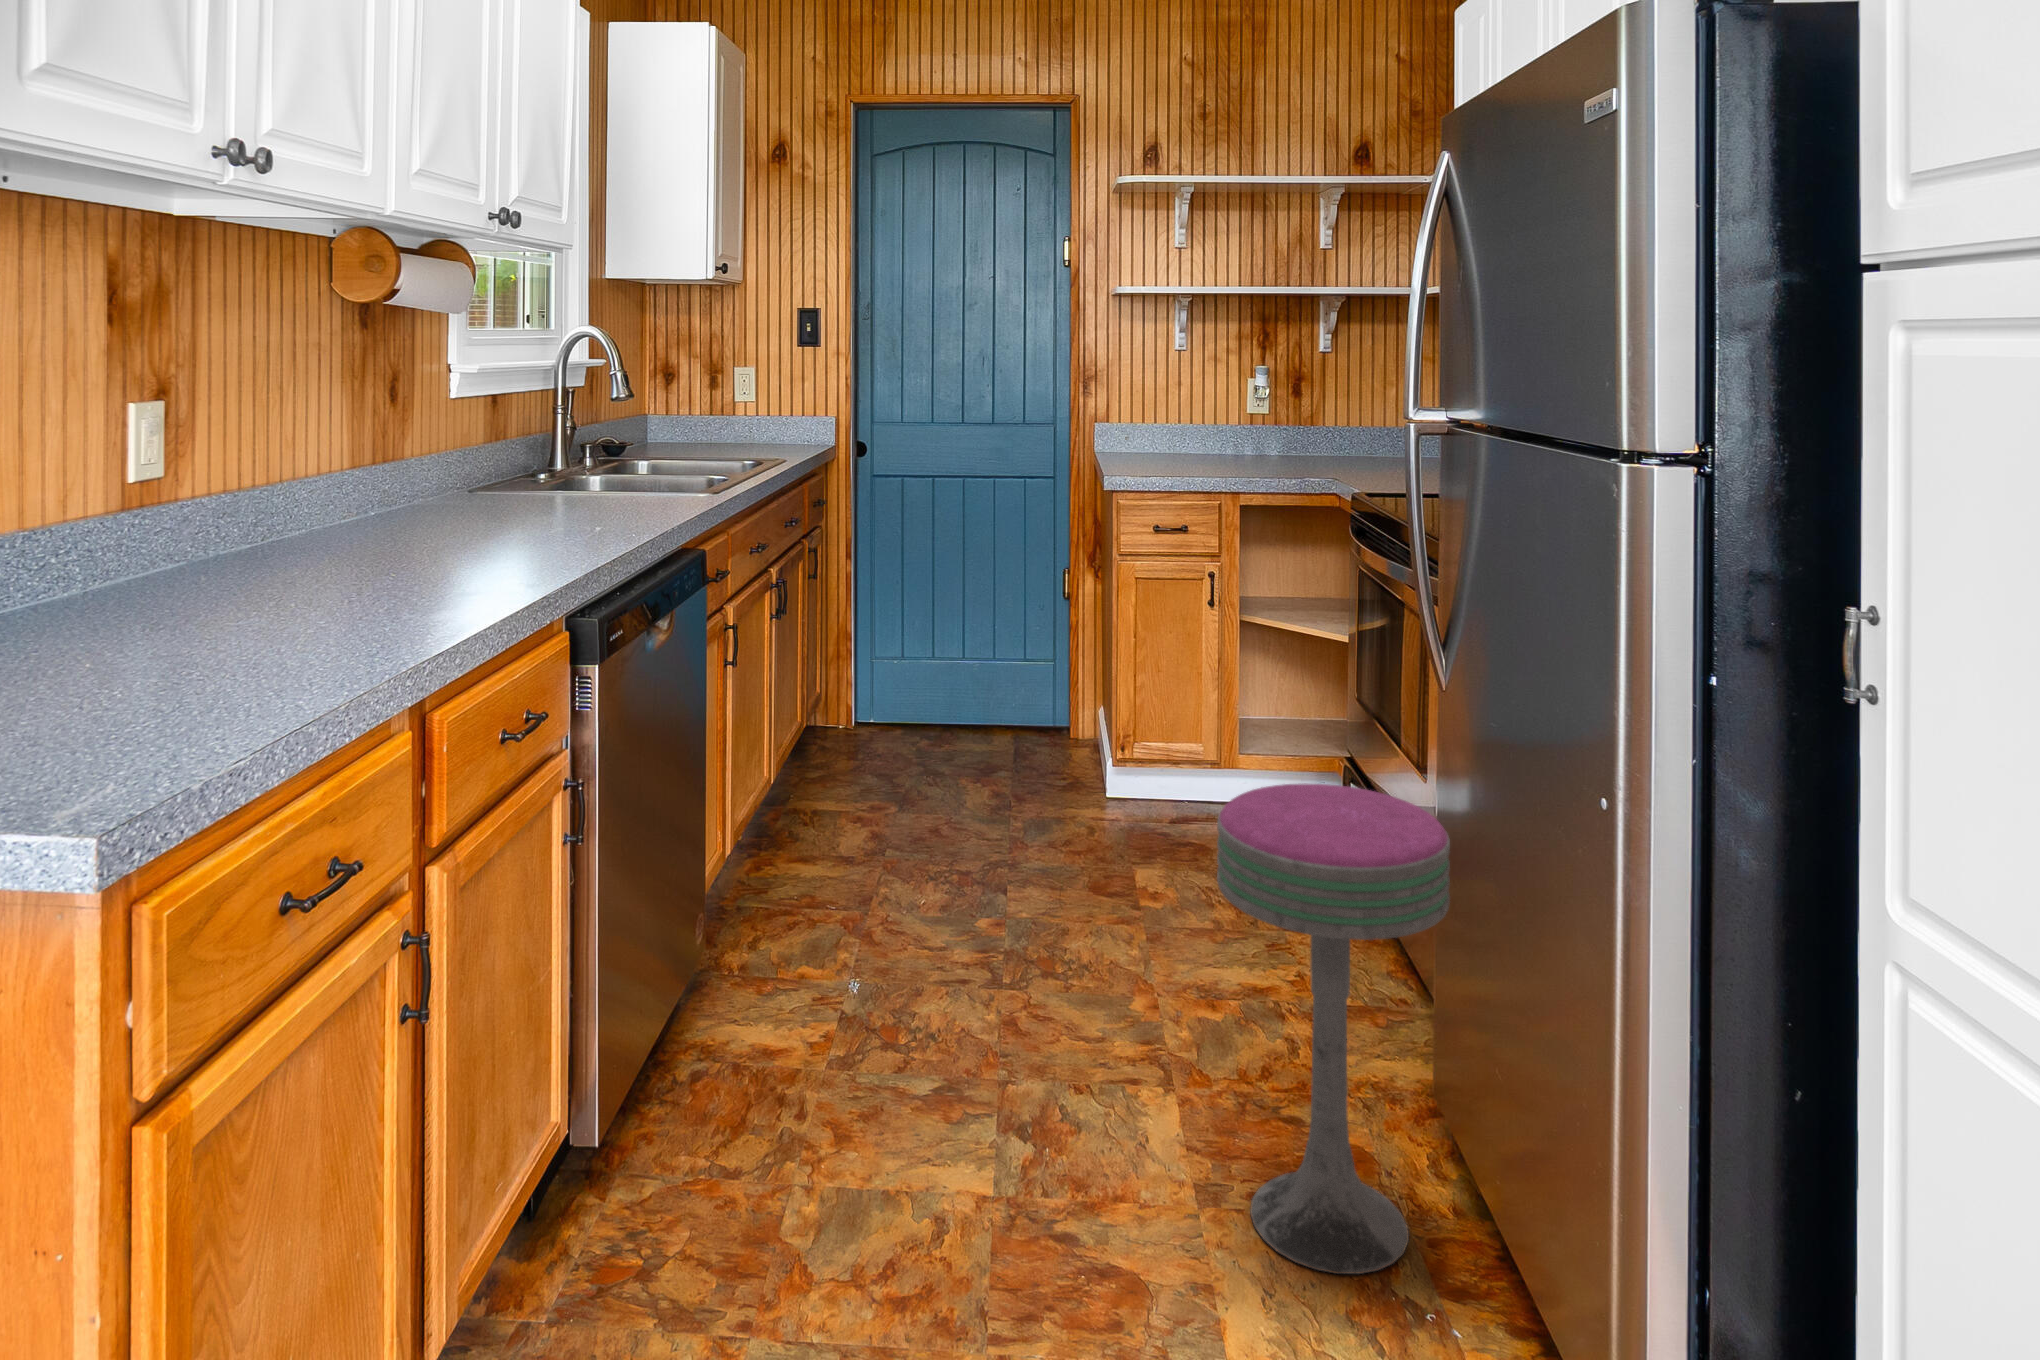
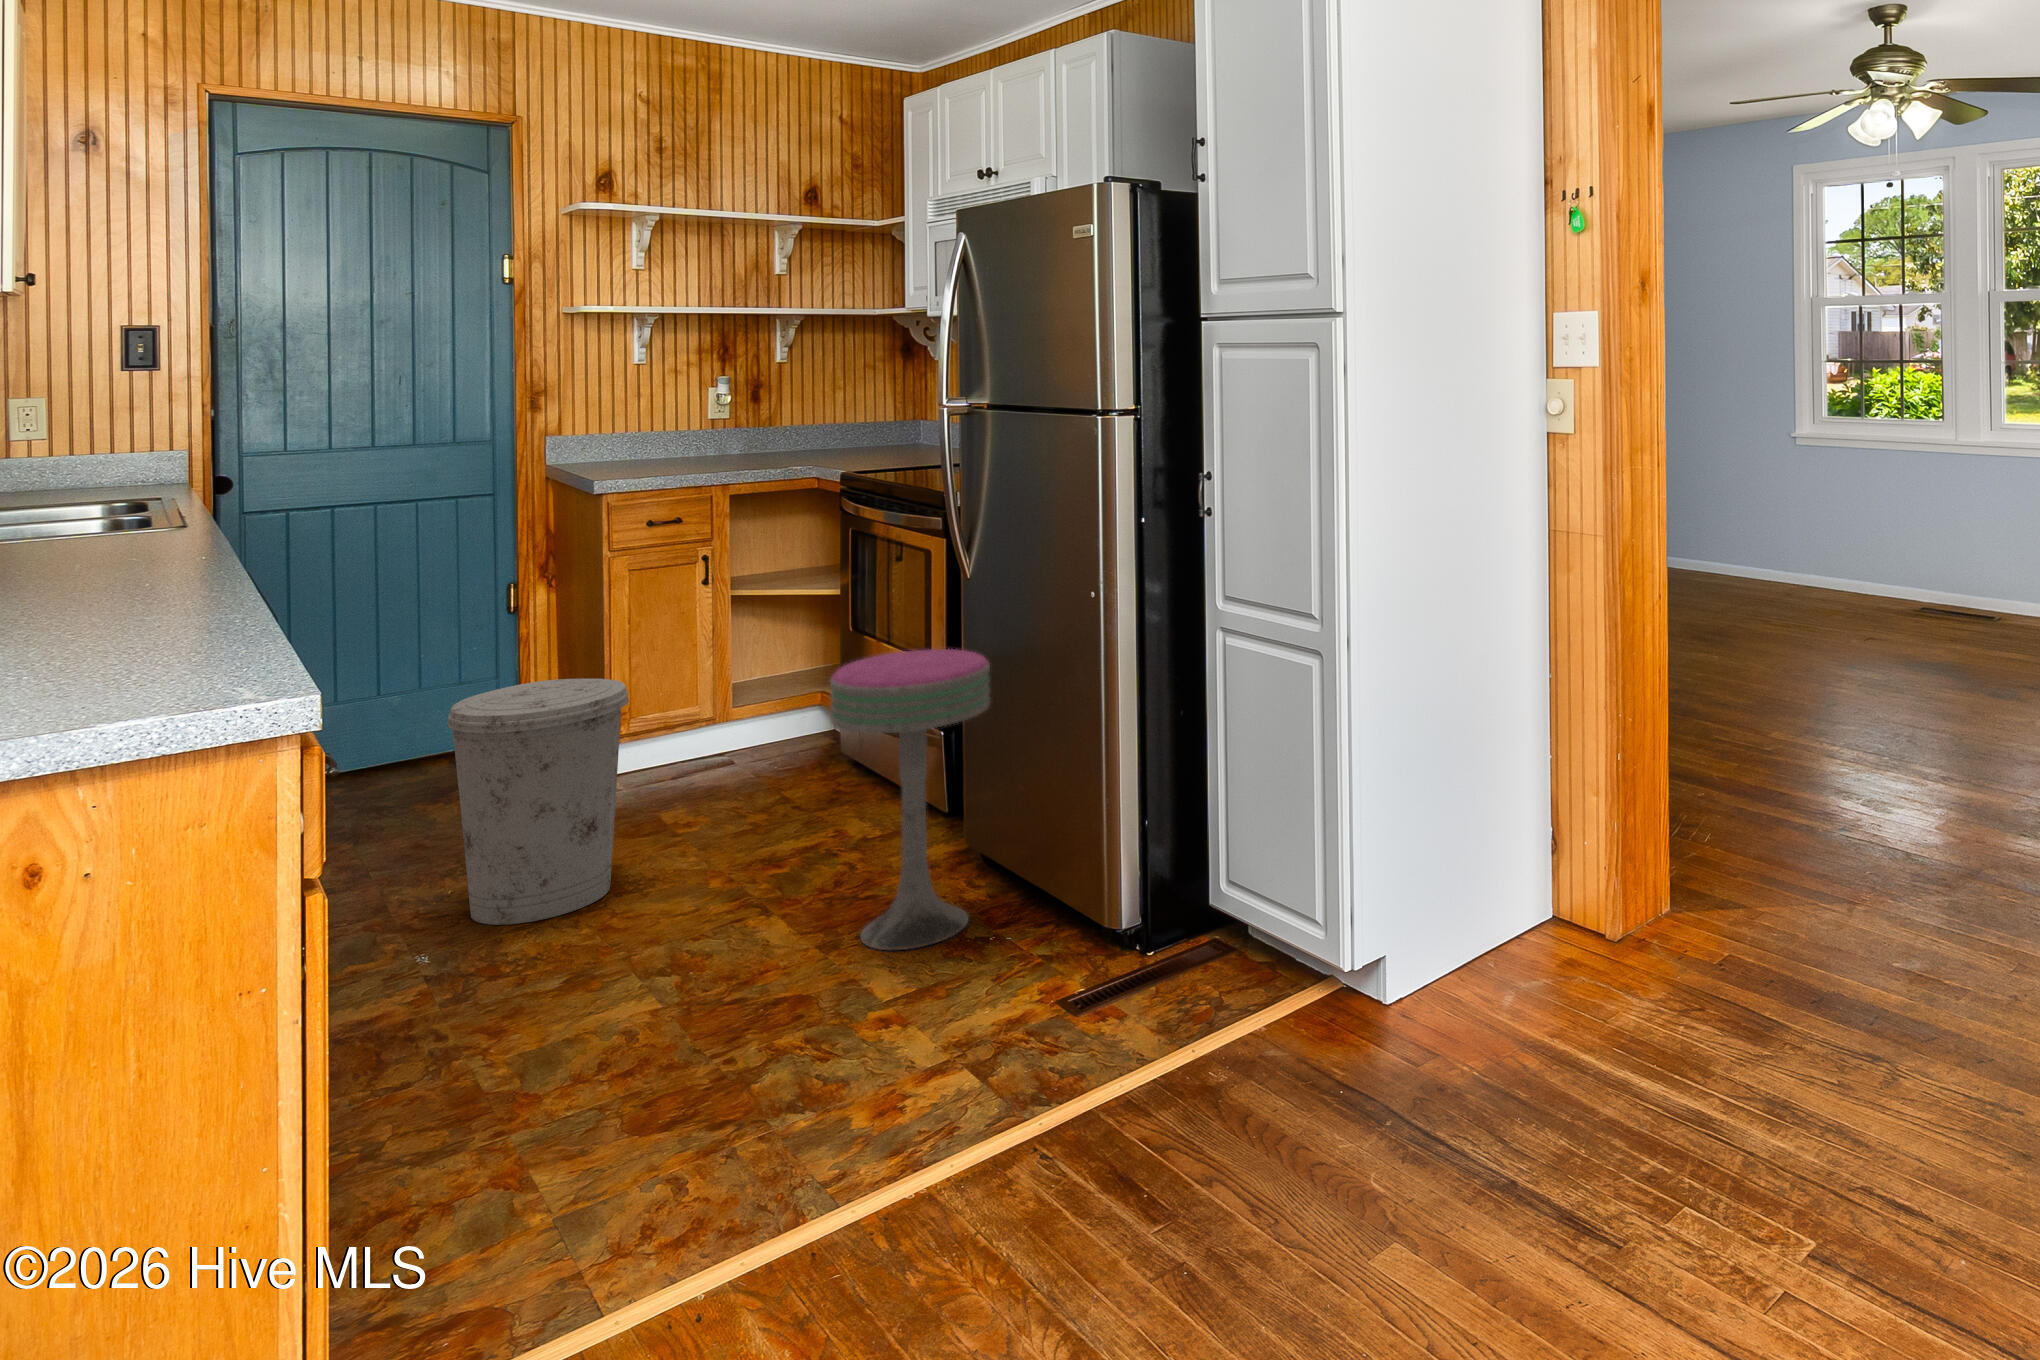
trash can: none [896,705,1063,990] -> present [448,679,629,925]

